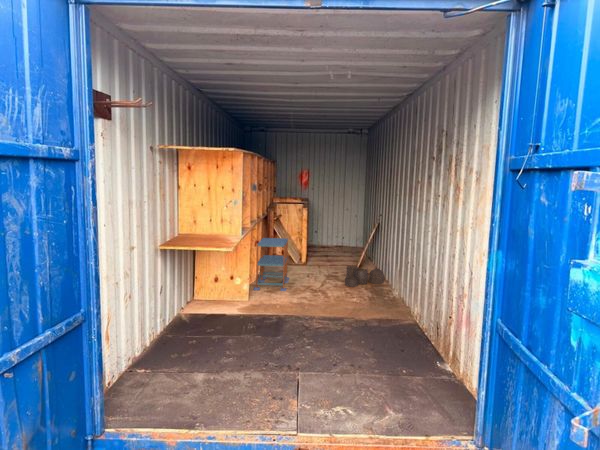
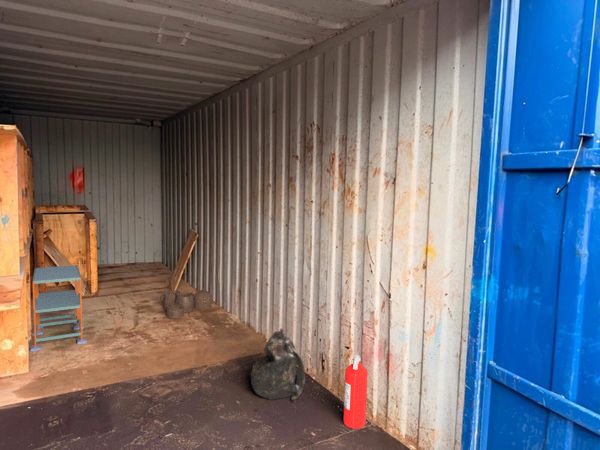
backpack: none [376,295,428,353] -> present [250,329,305,400]
fire extinguisher: none [436,319,458,382] -> present [344,355,368,429]

